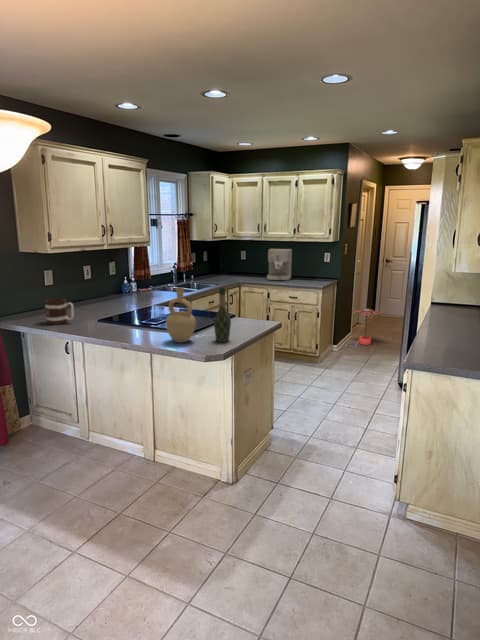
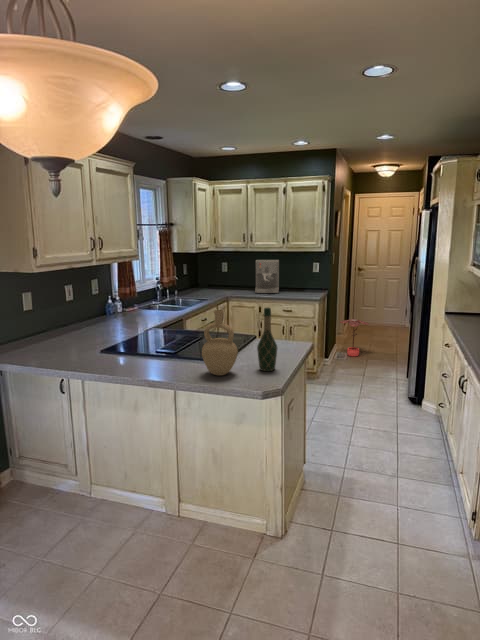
mug: present [45,298,74,325] -> none [34,327,72,360]

